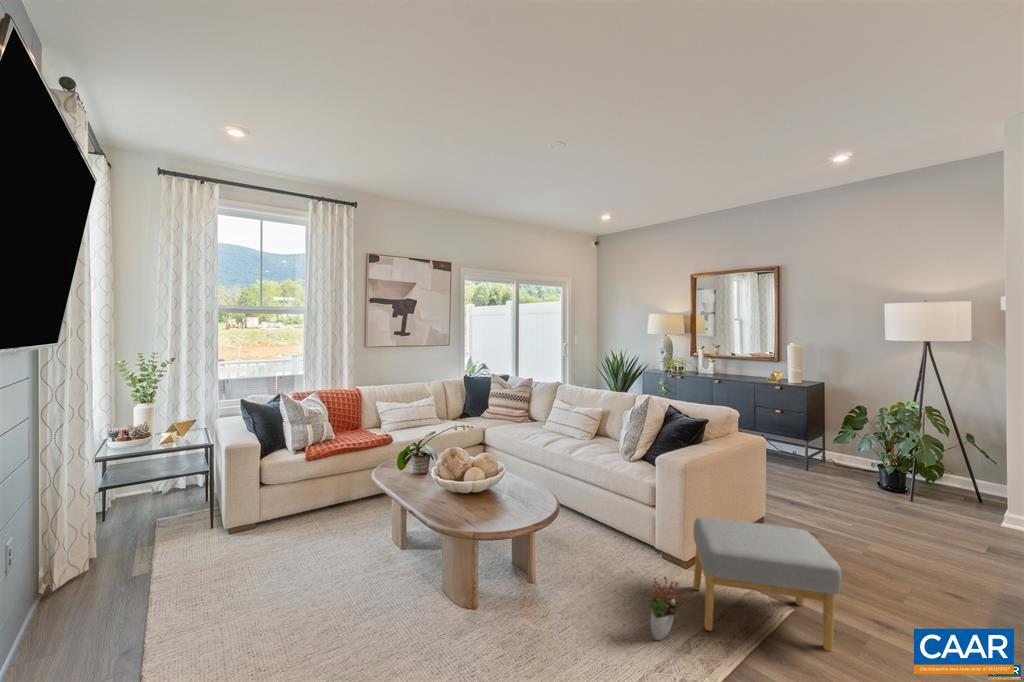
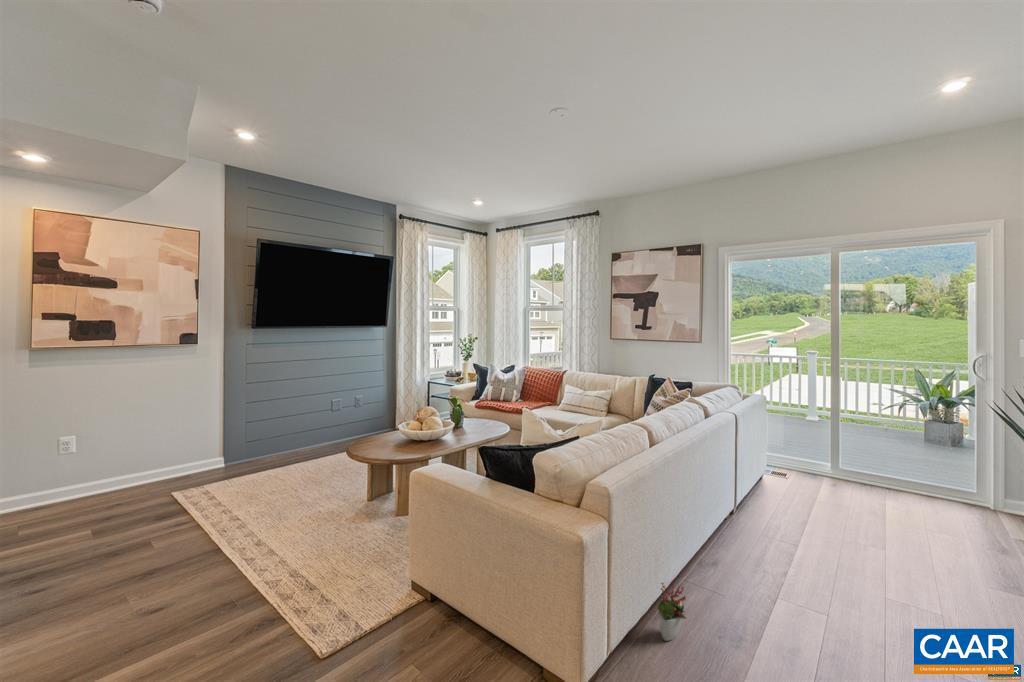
footstool: present [693,517,842,651] -> none [699,523,840,652]

